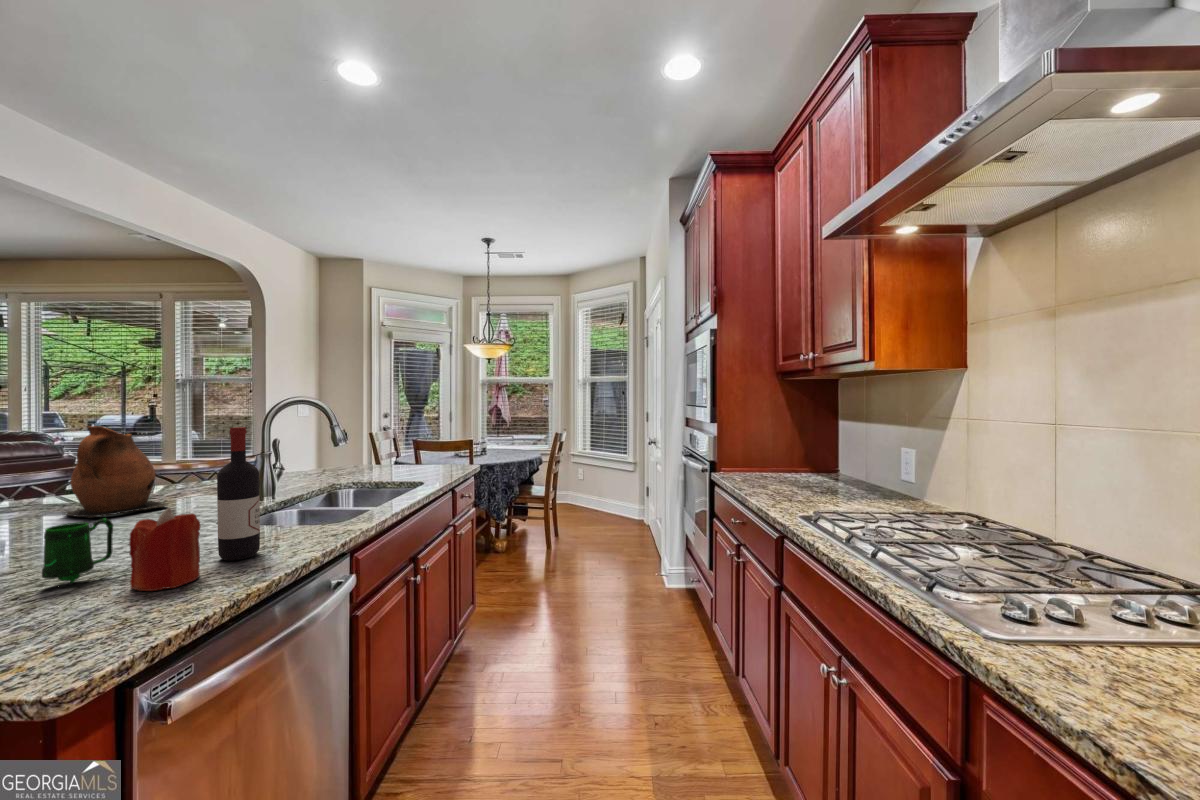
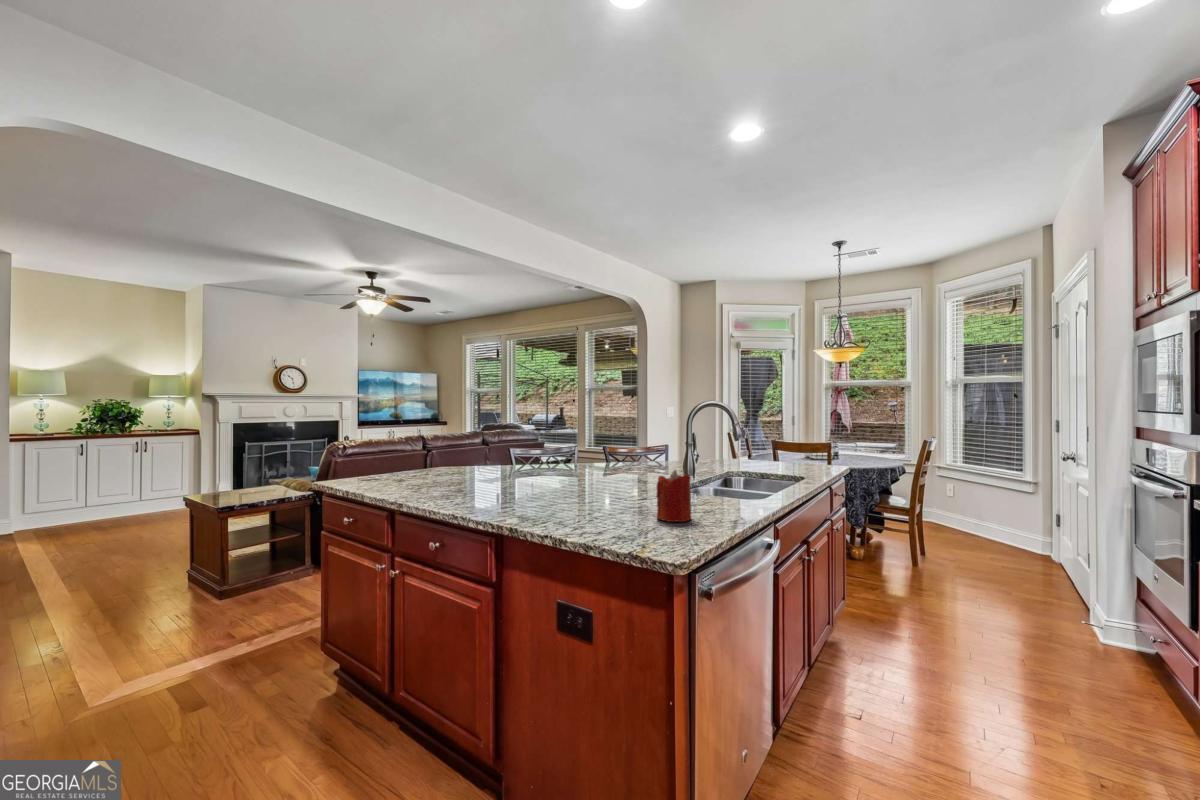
ceramic pitcher: present [67,426,168,518] -> none [573,417,628,478]
wine bottle: present [217,427,260,561] -> none [692,418,717,513]
mug: present [42,518,113,583] -> none [610,473,639,514]

